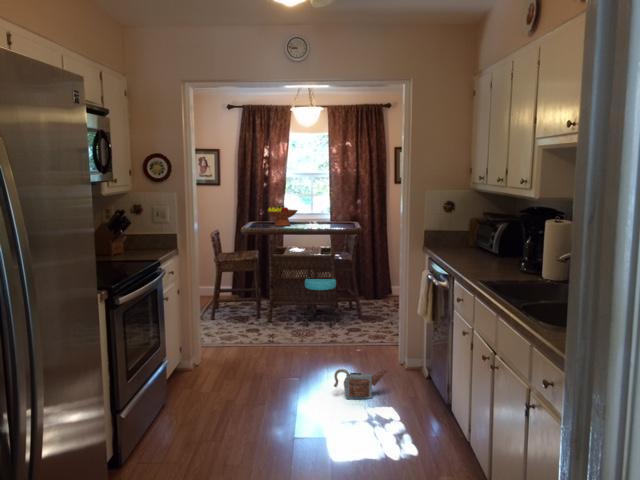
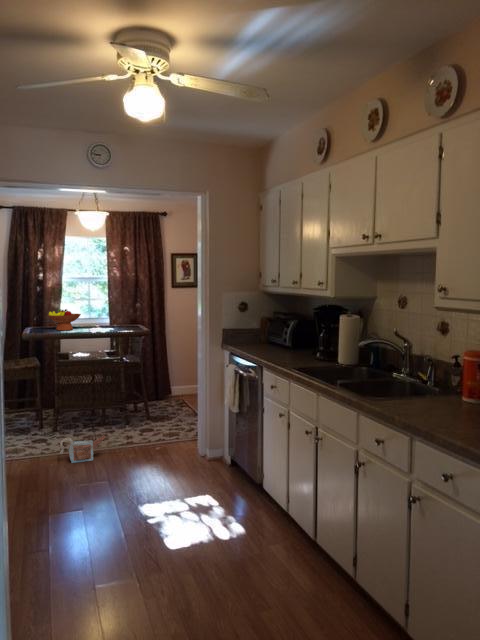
stool: present [305,277,336,327] -> none [93,380,126,432]
watering can: present [334,369,387,399] -> present [60,435,106,463]

